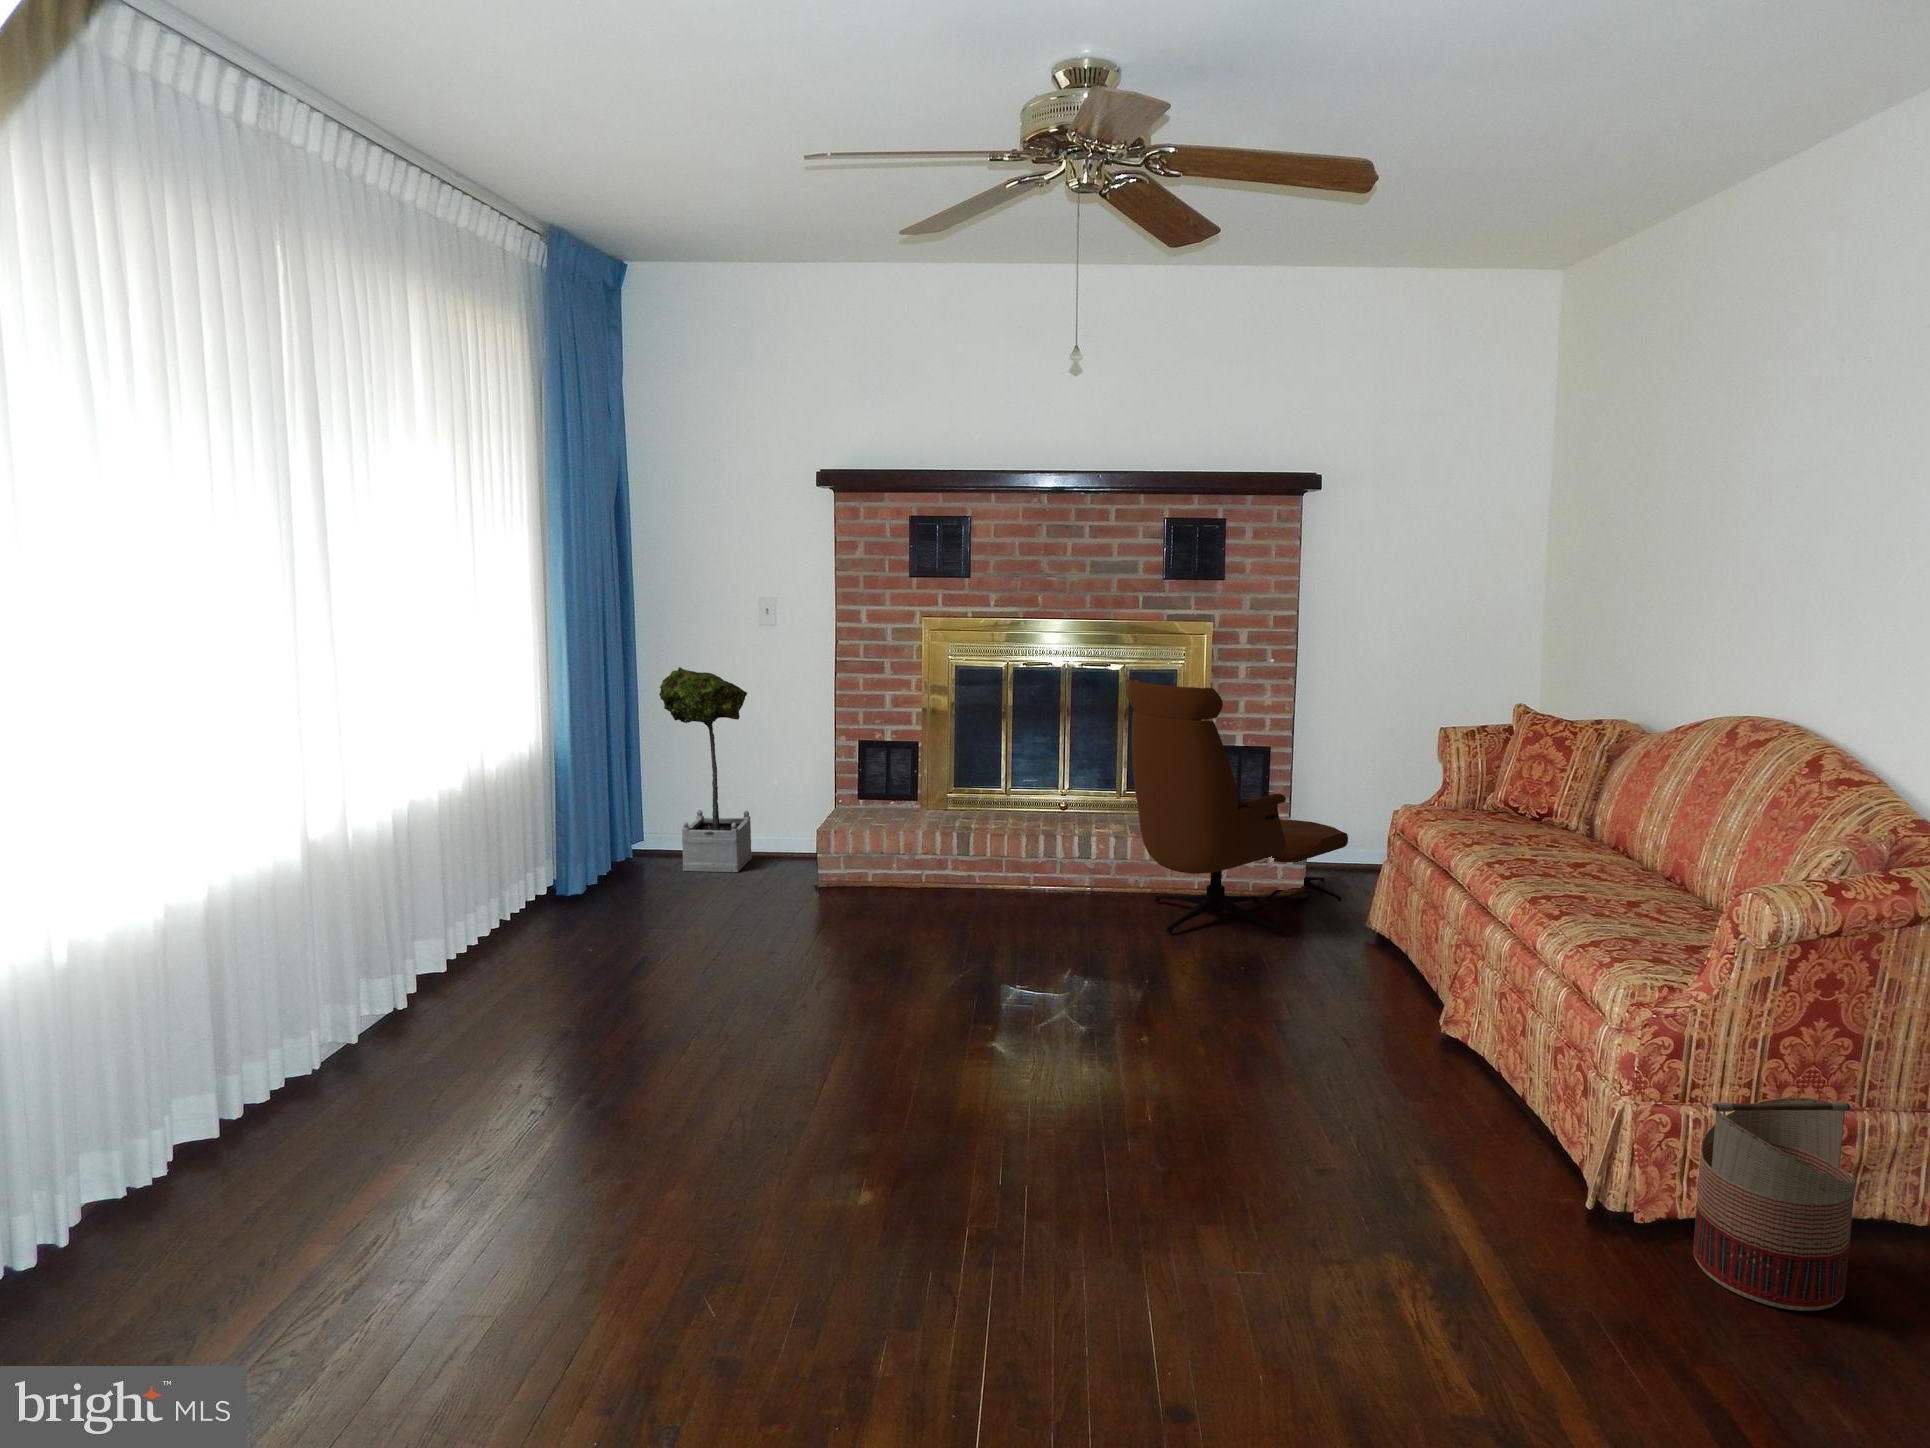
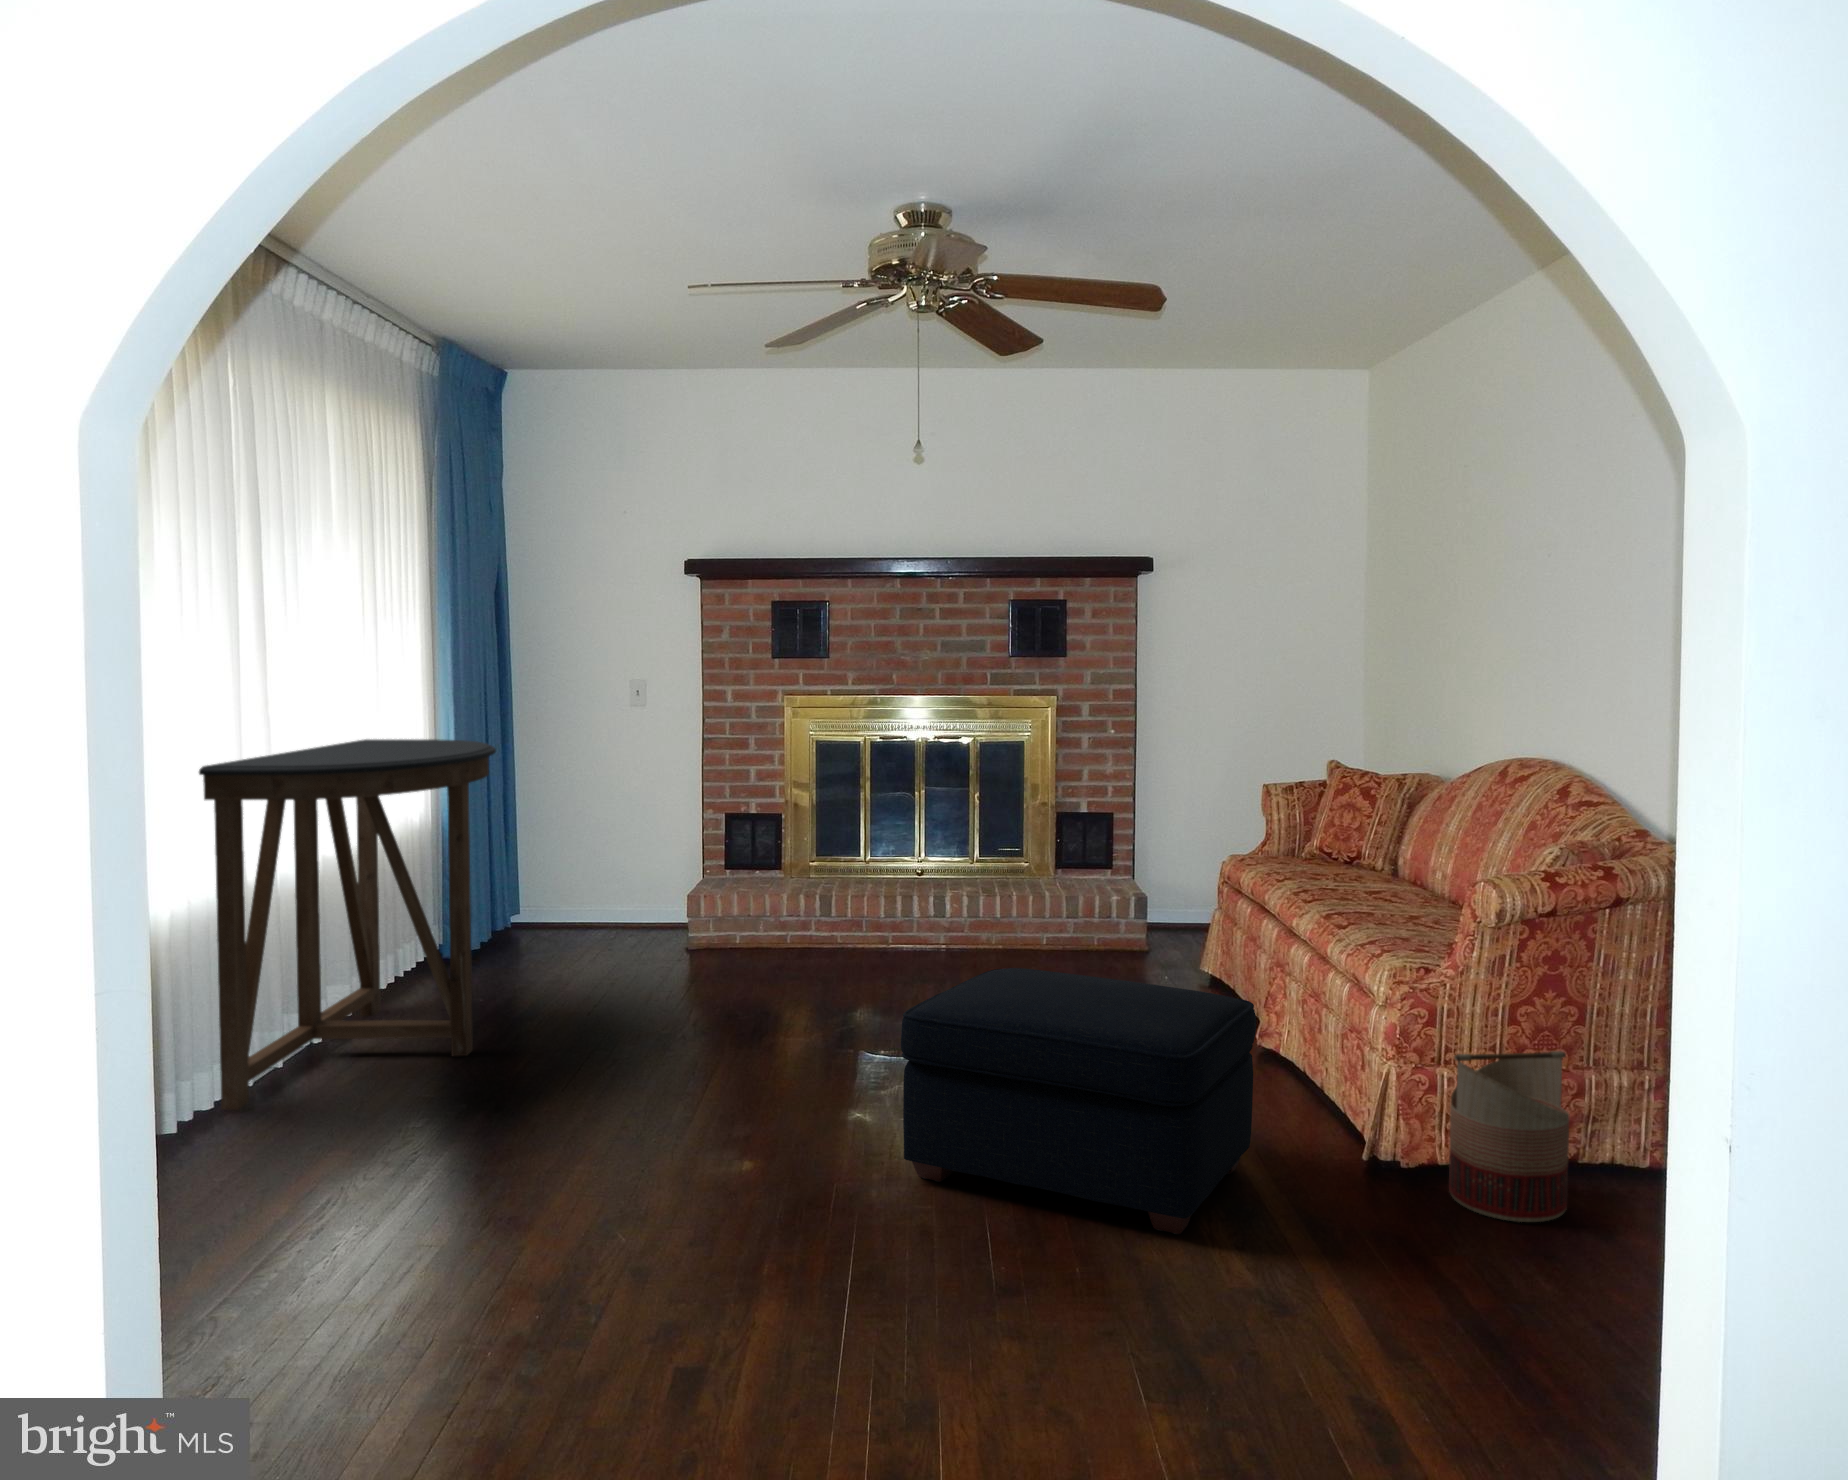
potted tree: present [659,667,752,872] -> none [532,745,621,942]
console table: none [270,669,608,1084] -> present [199,739,496,1110]
lounge chair: present [1127,679,1348,935] -> none [977,744,1188,981]
ottoman: none [1047,959,1464,1313] -> present [901,968,1256,1234]

